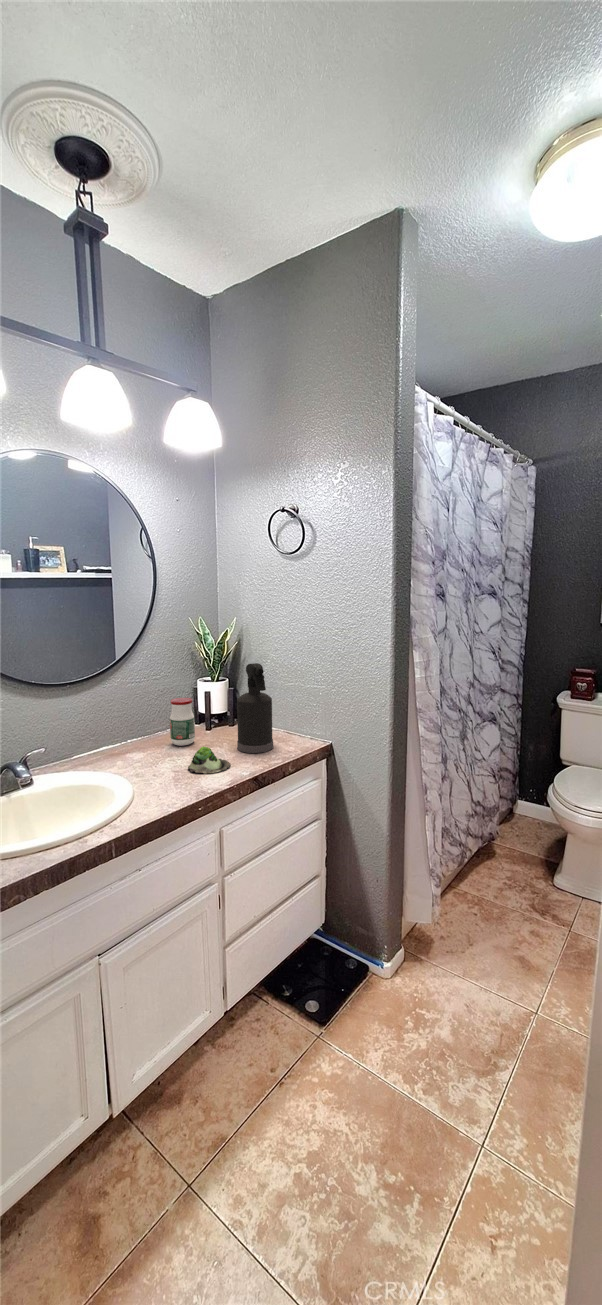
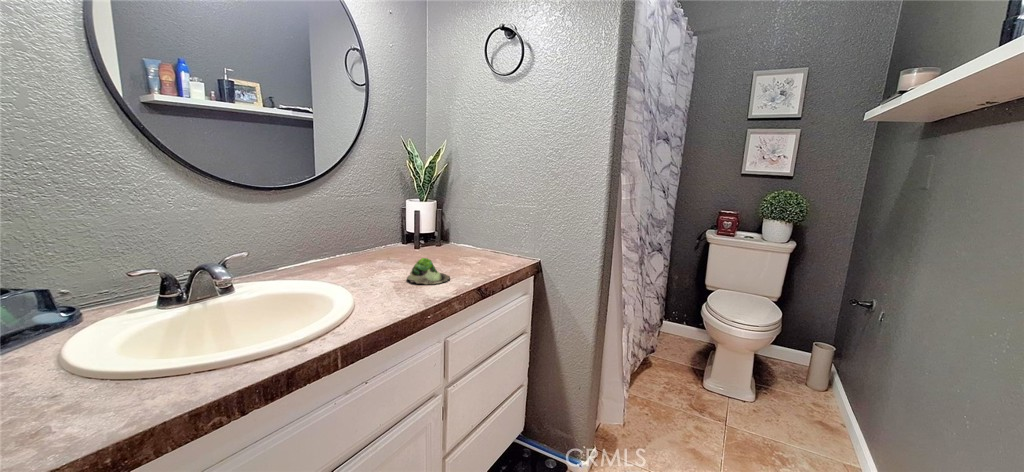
spray bottle: present [237,663,273,753] -> none [451,179,486,268]
jar: present [170,698,195,746] -> none [380,214,406,262]

